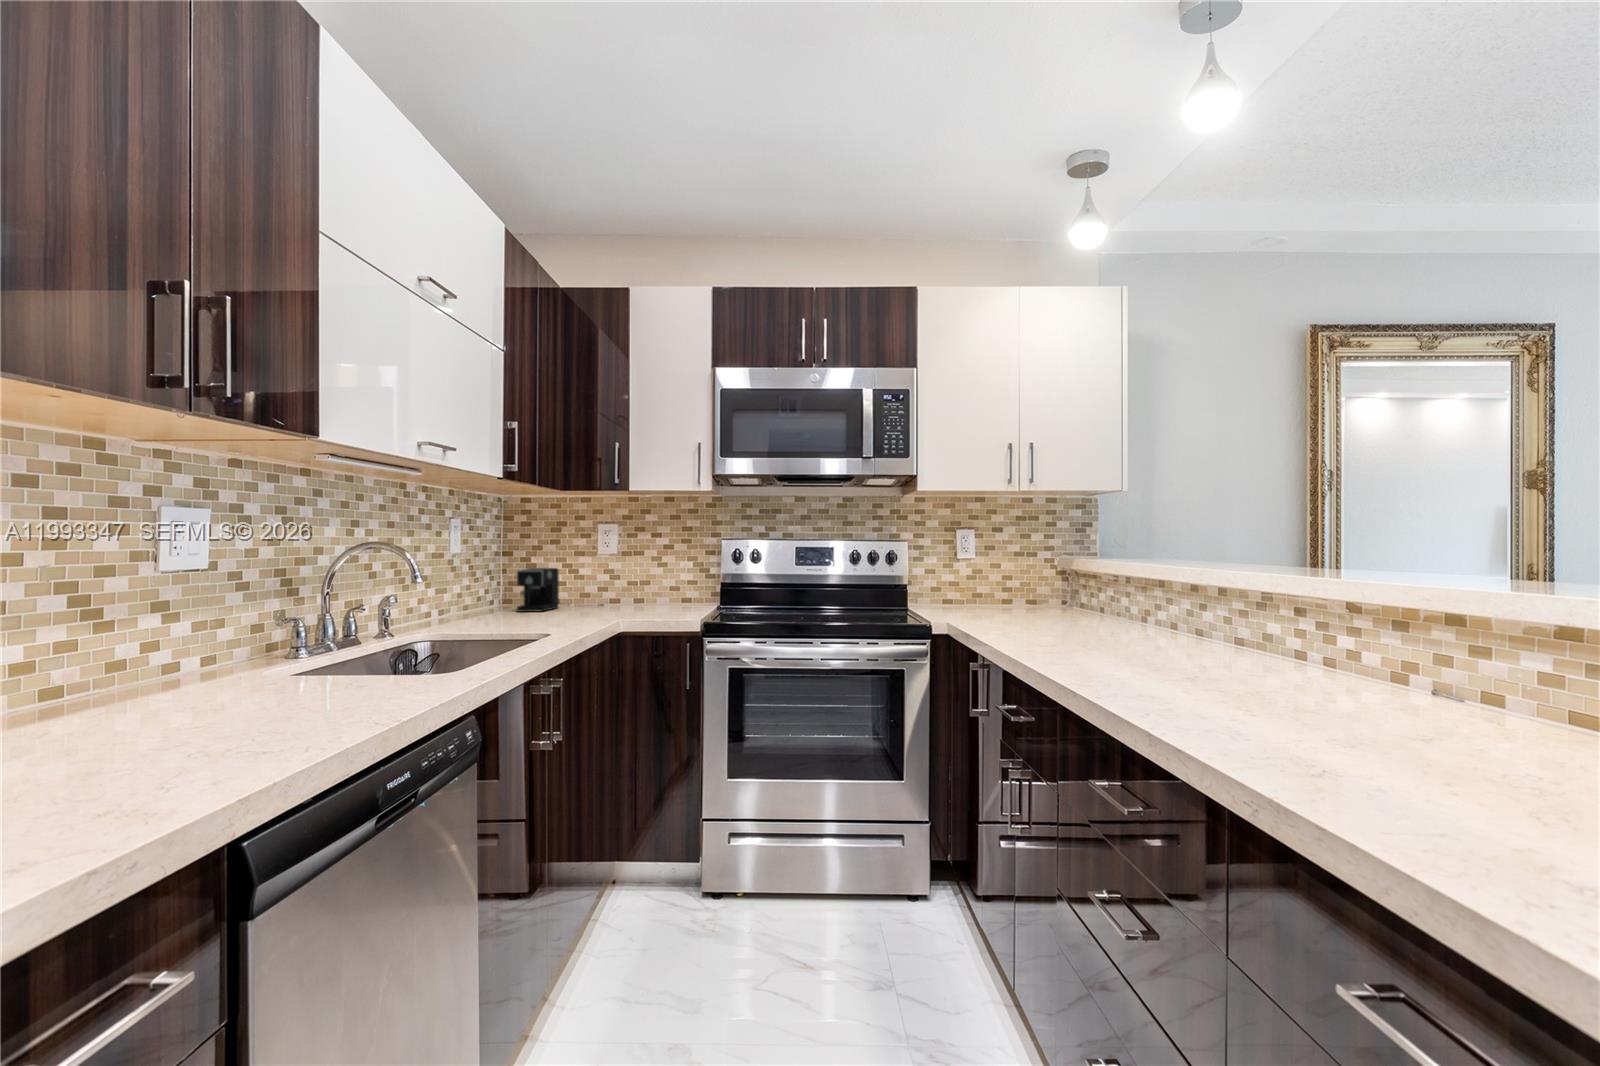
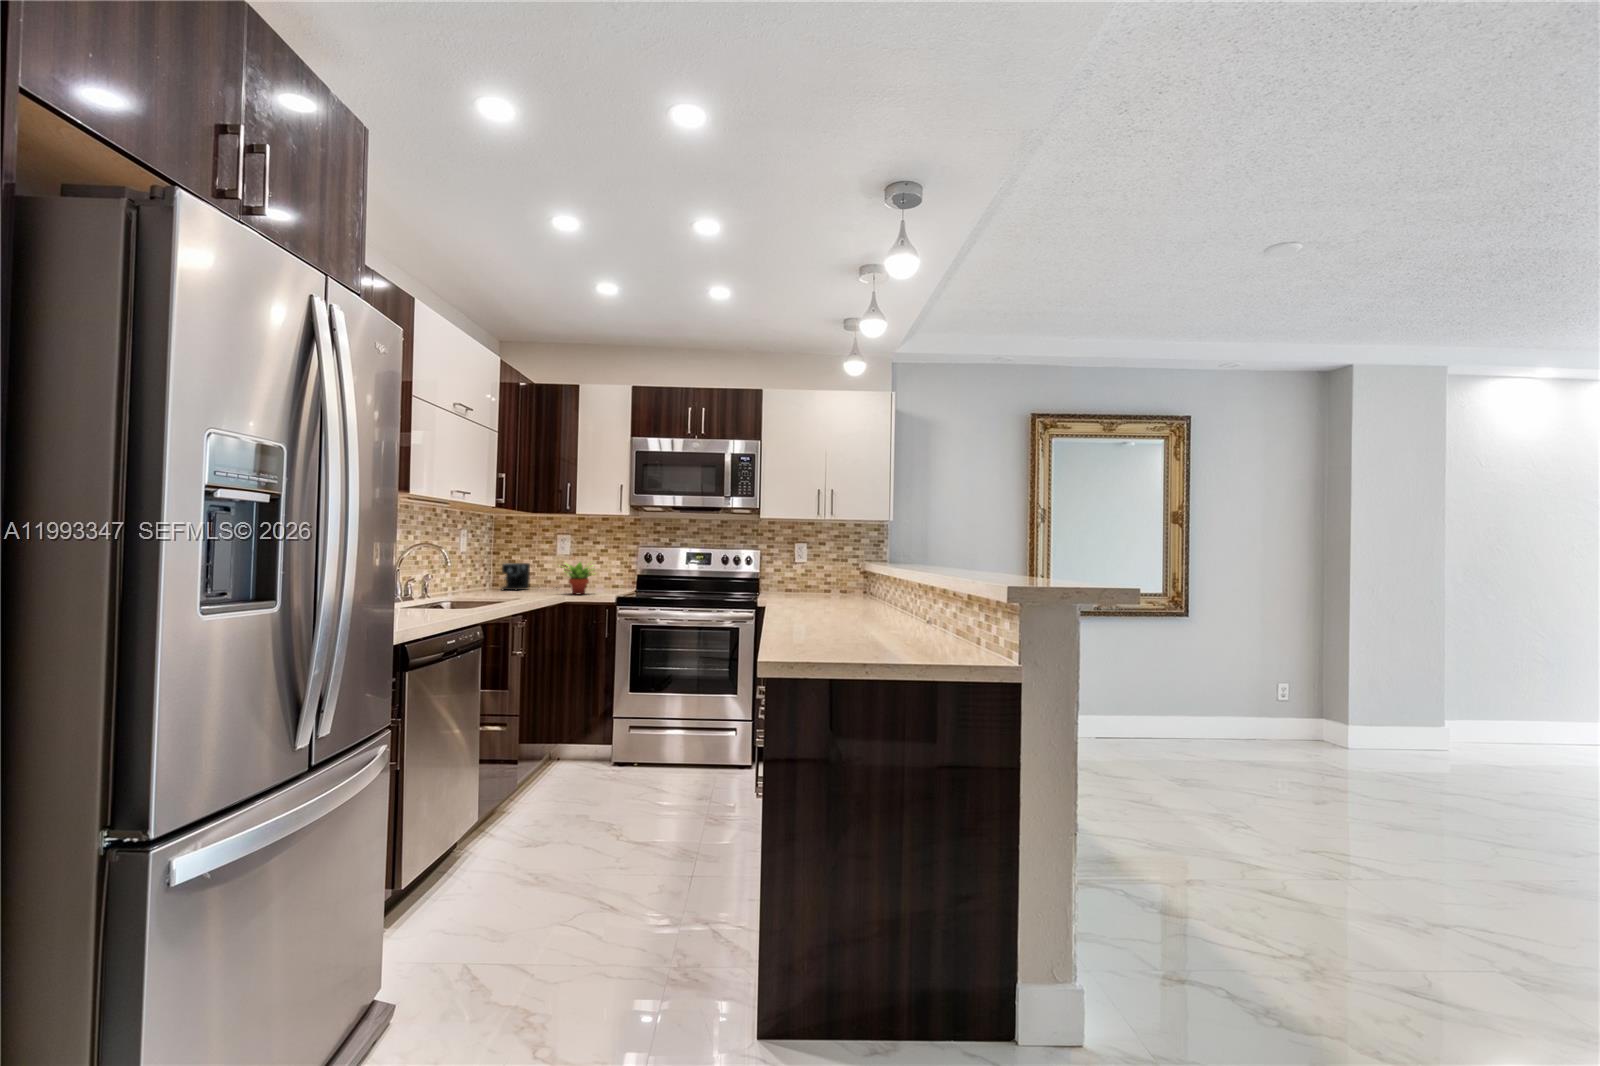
succulent plant: none [605,562,666,618] -> present [564,562,594,594]

